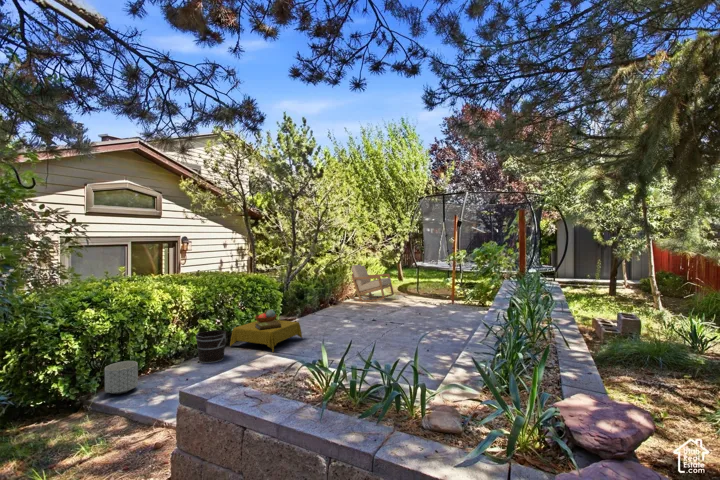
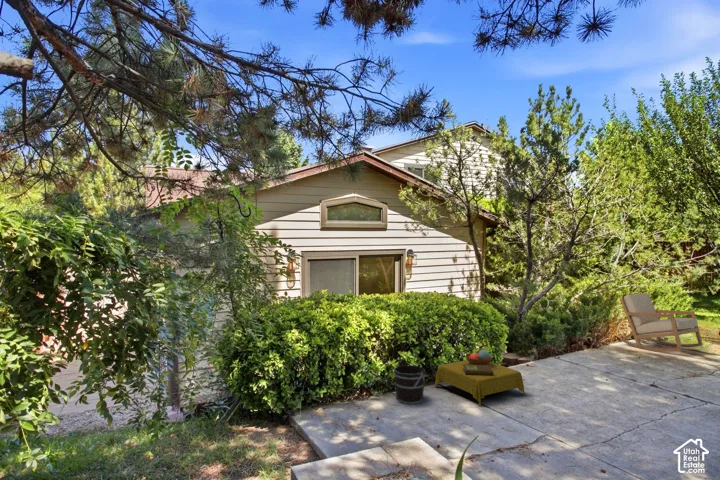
planter: present [105,361,138,394] -> none [303,386,331,419]

